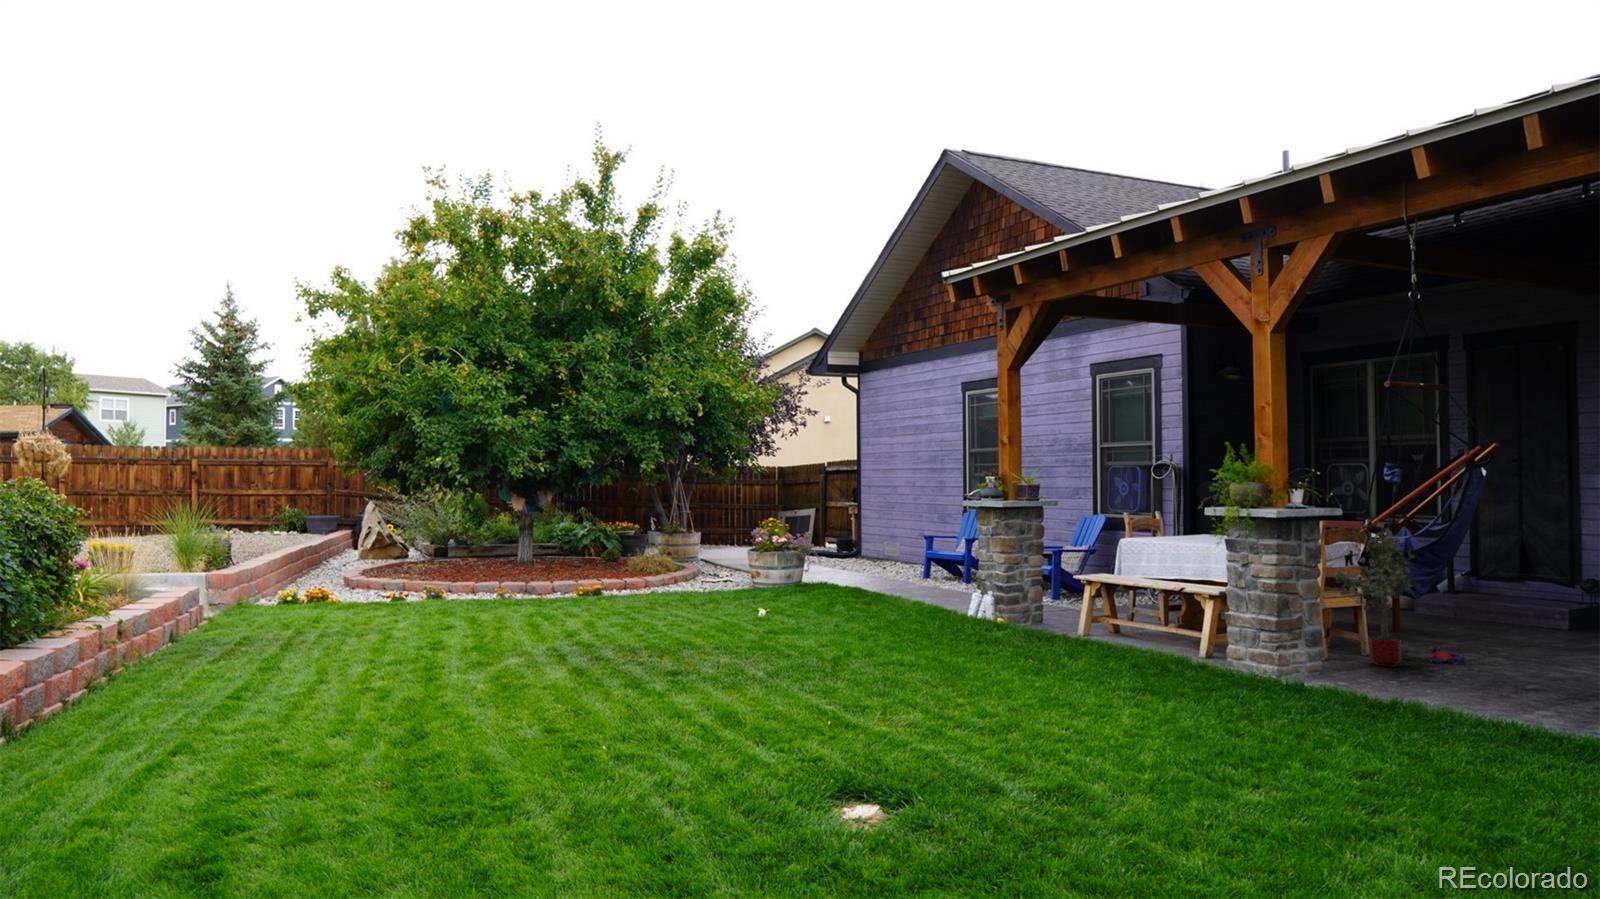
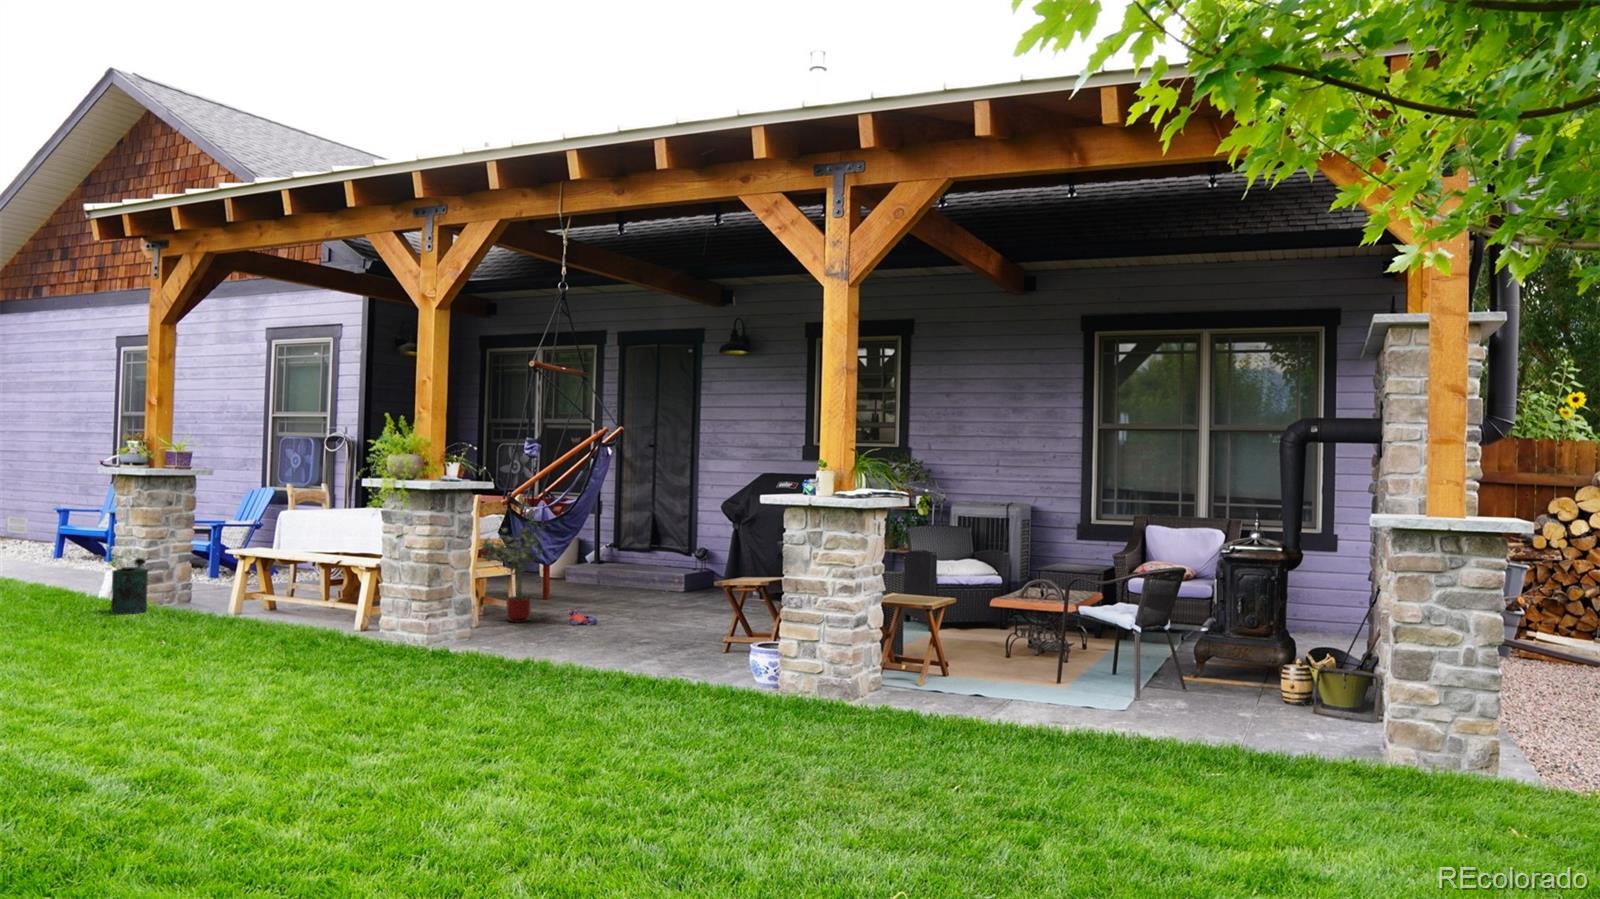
watering can: none [980,580,1009,631] -> present [111,558,148,614]

